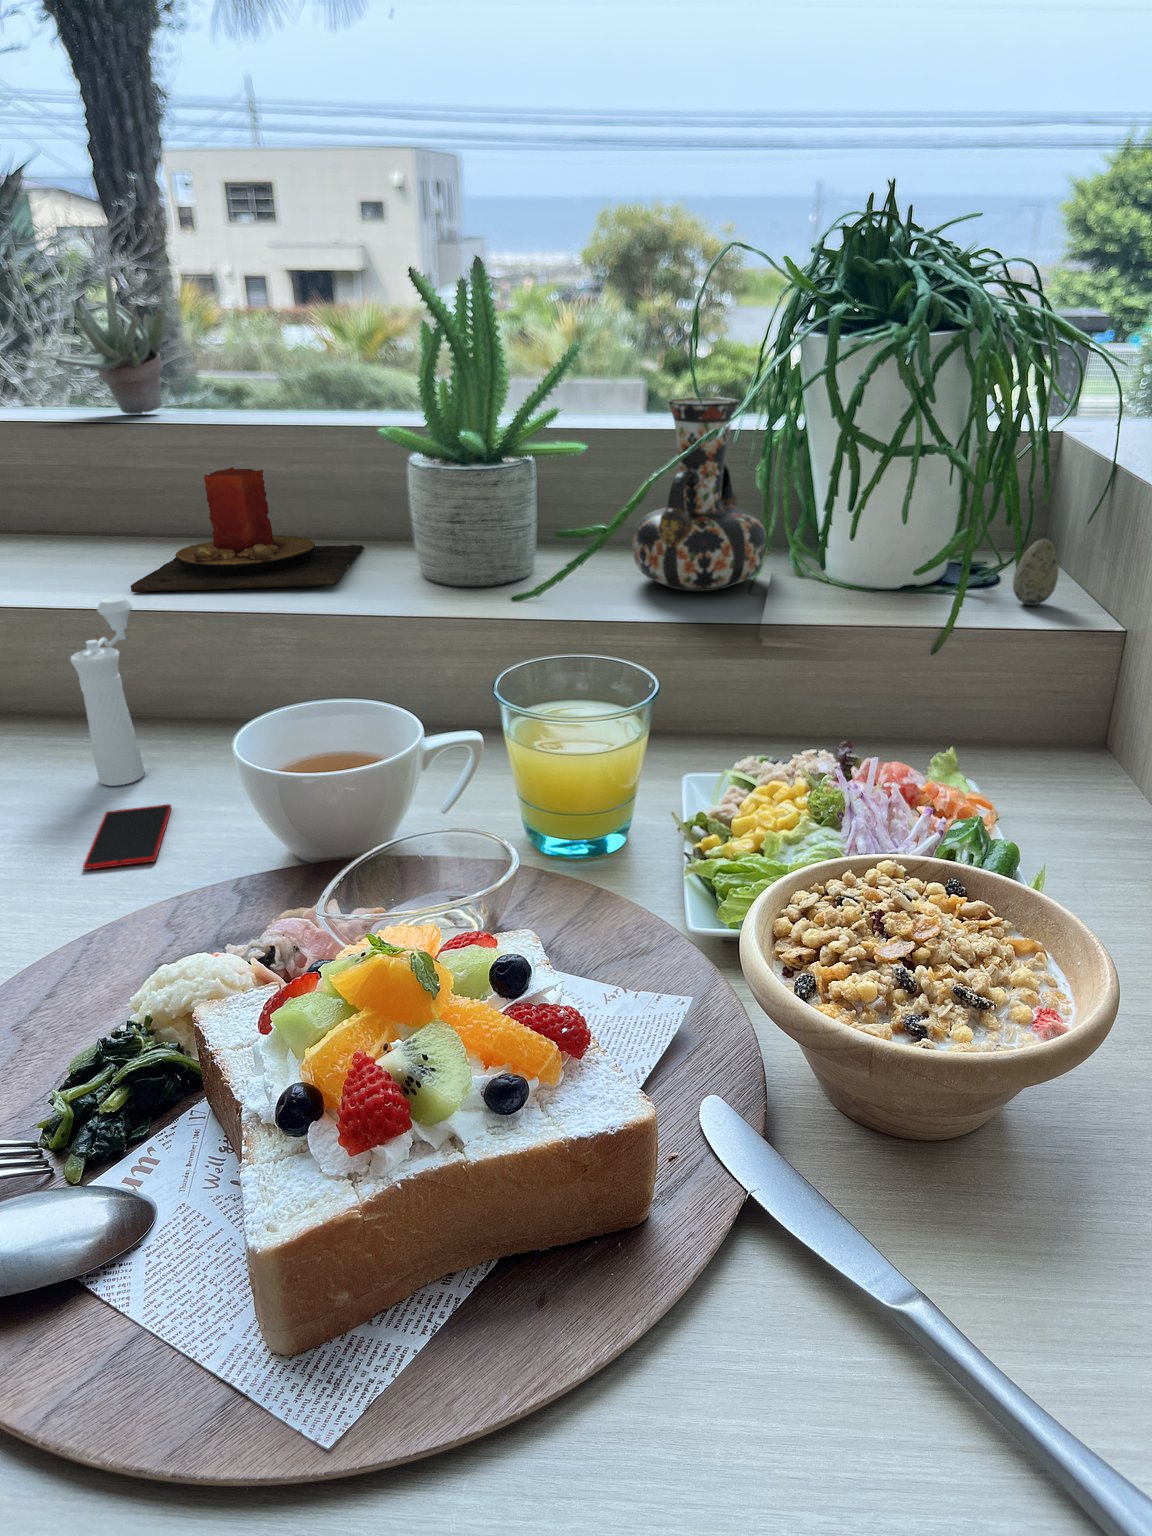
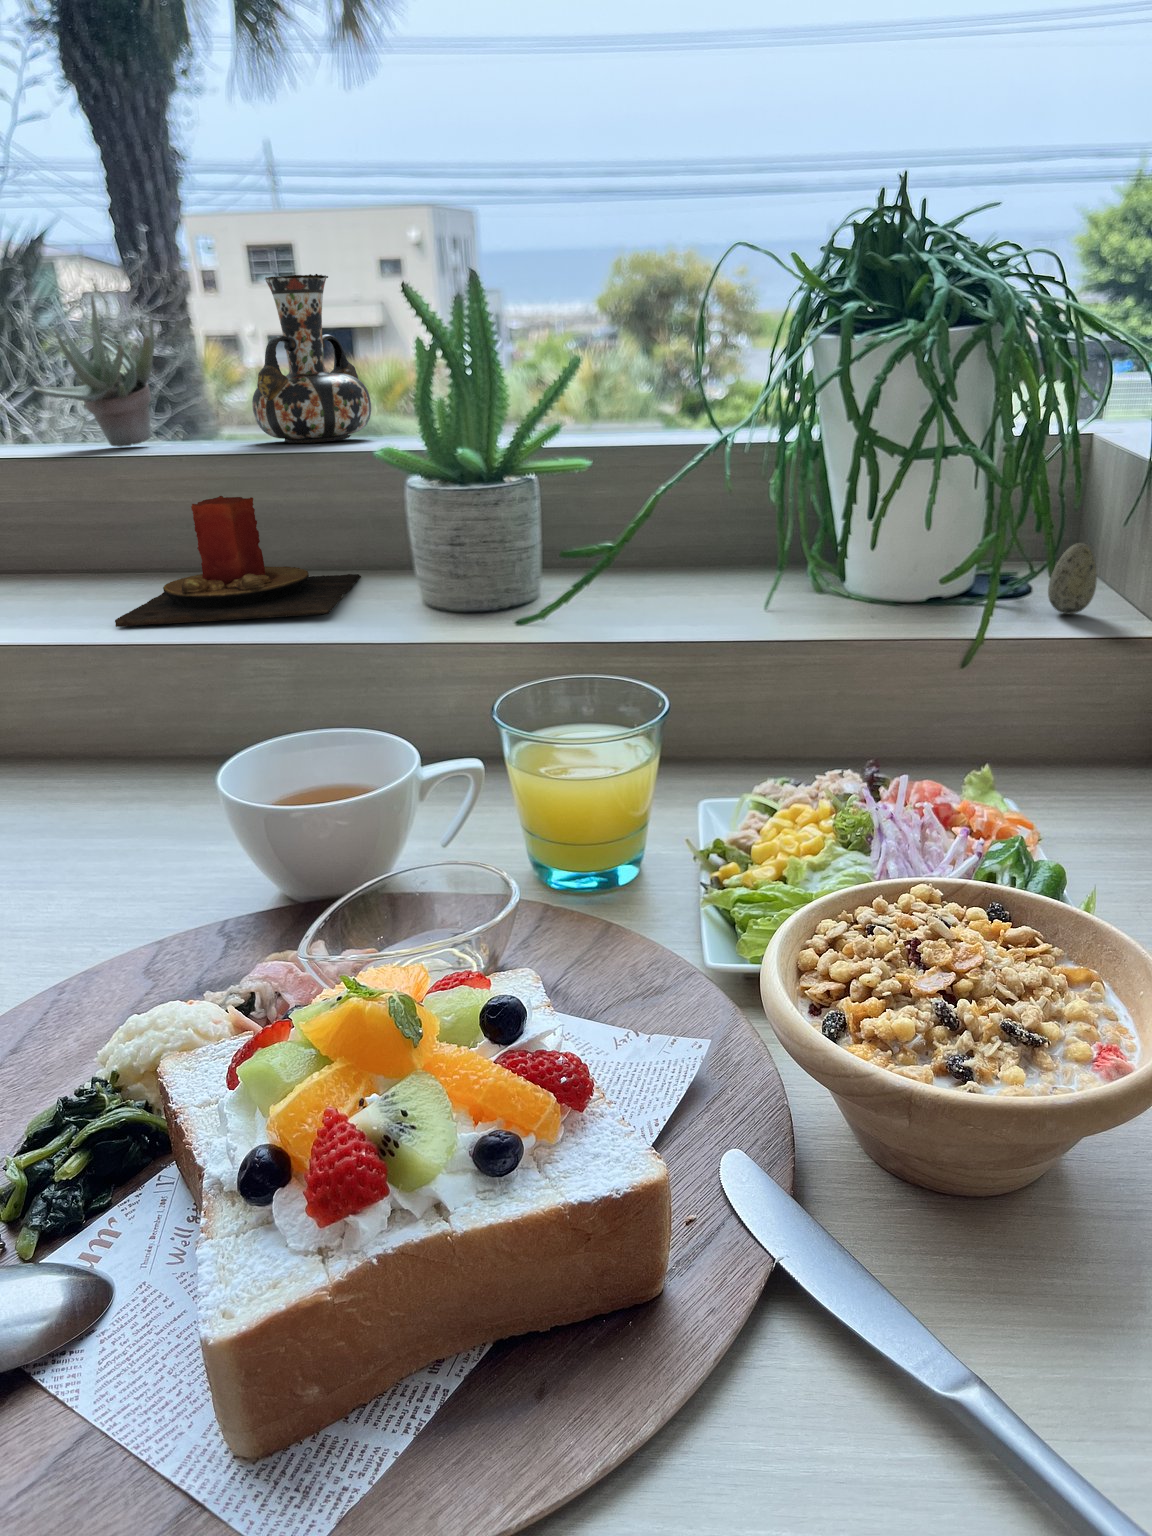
decorative vase: present [632,397,766,591] -> present [252,274,371,443]
pepper mill: present [70,596,145,786] -> none [46,630,127,829]
smartphone: present [83,804,171,870] -> none [56,846,153,917]

